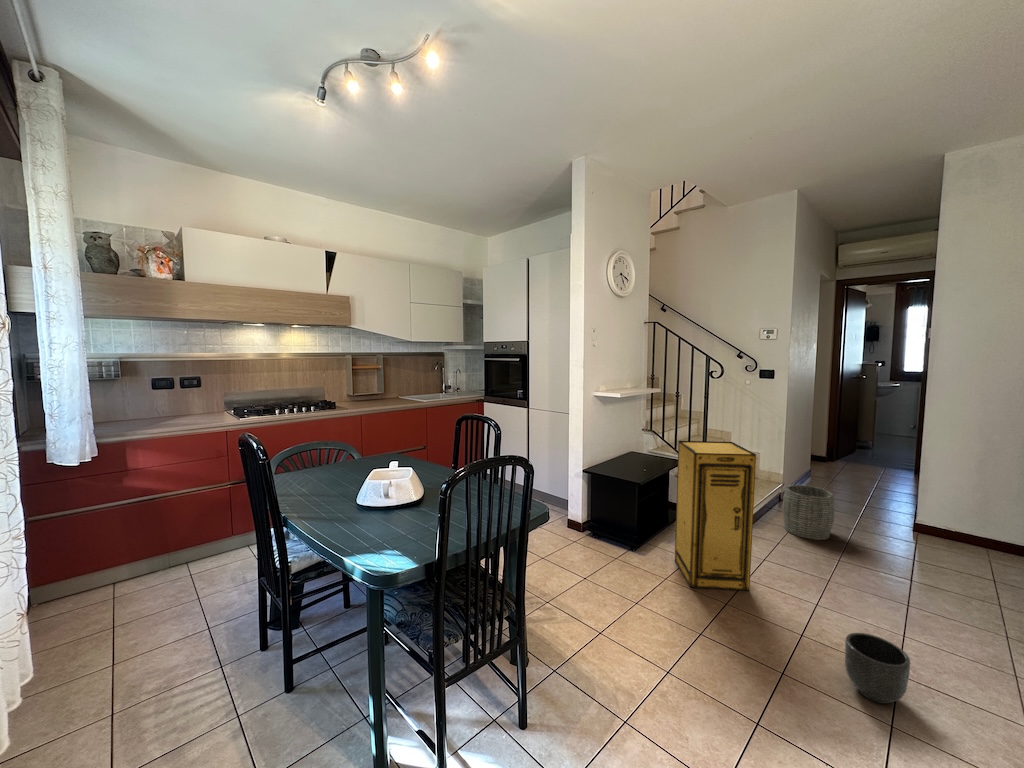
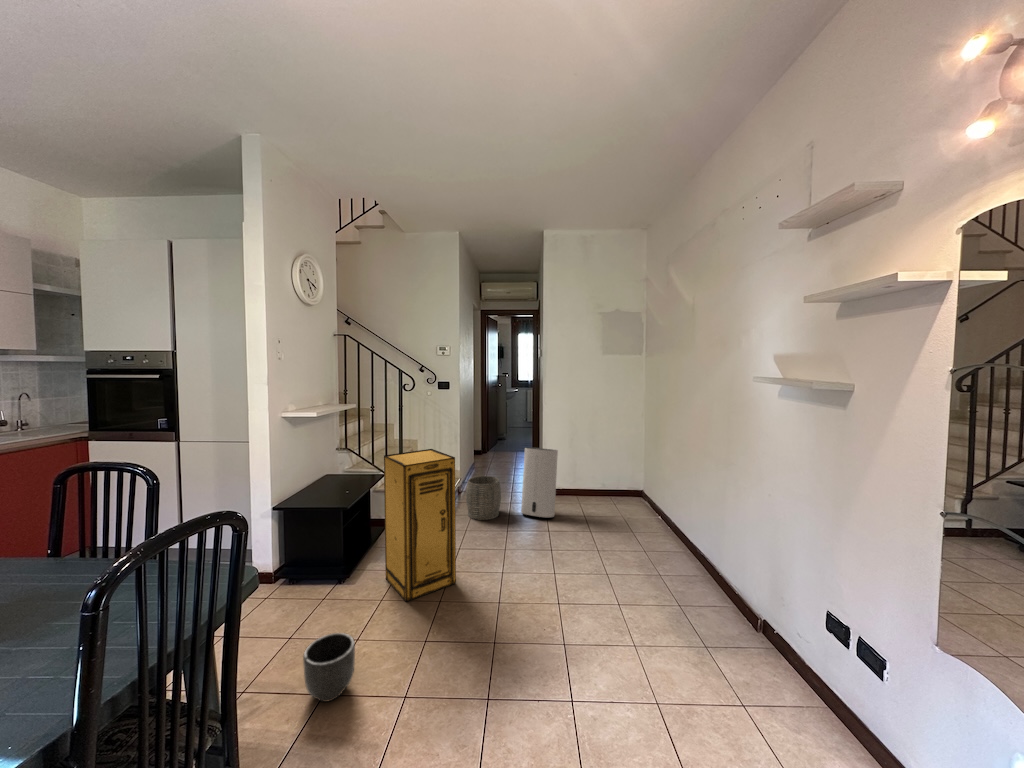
air purifier: none [865,462,940,563] -> present [521,448,558,517]
planter: present [845,633,910,704] -> present [303,633,355,702]

